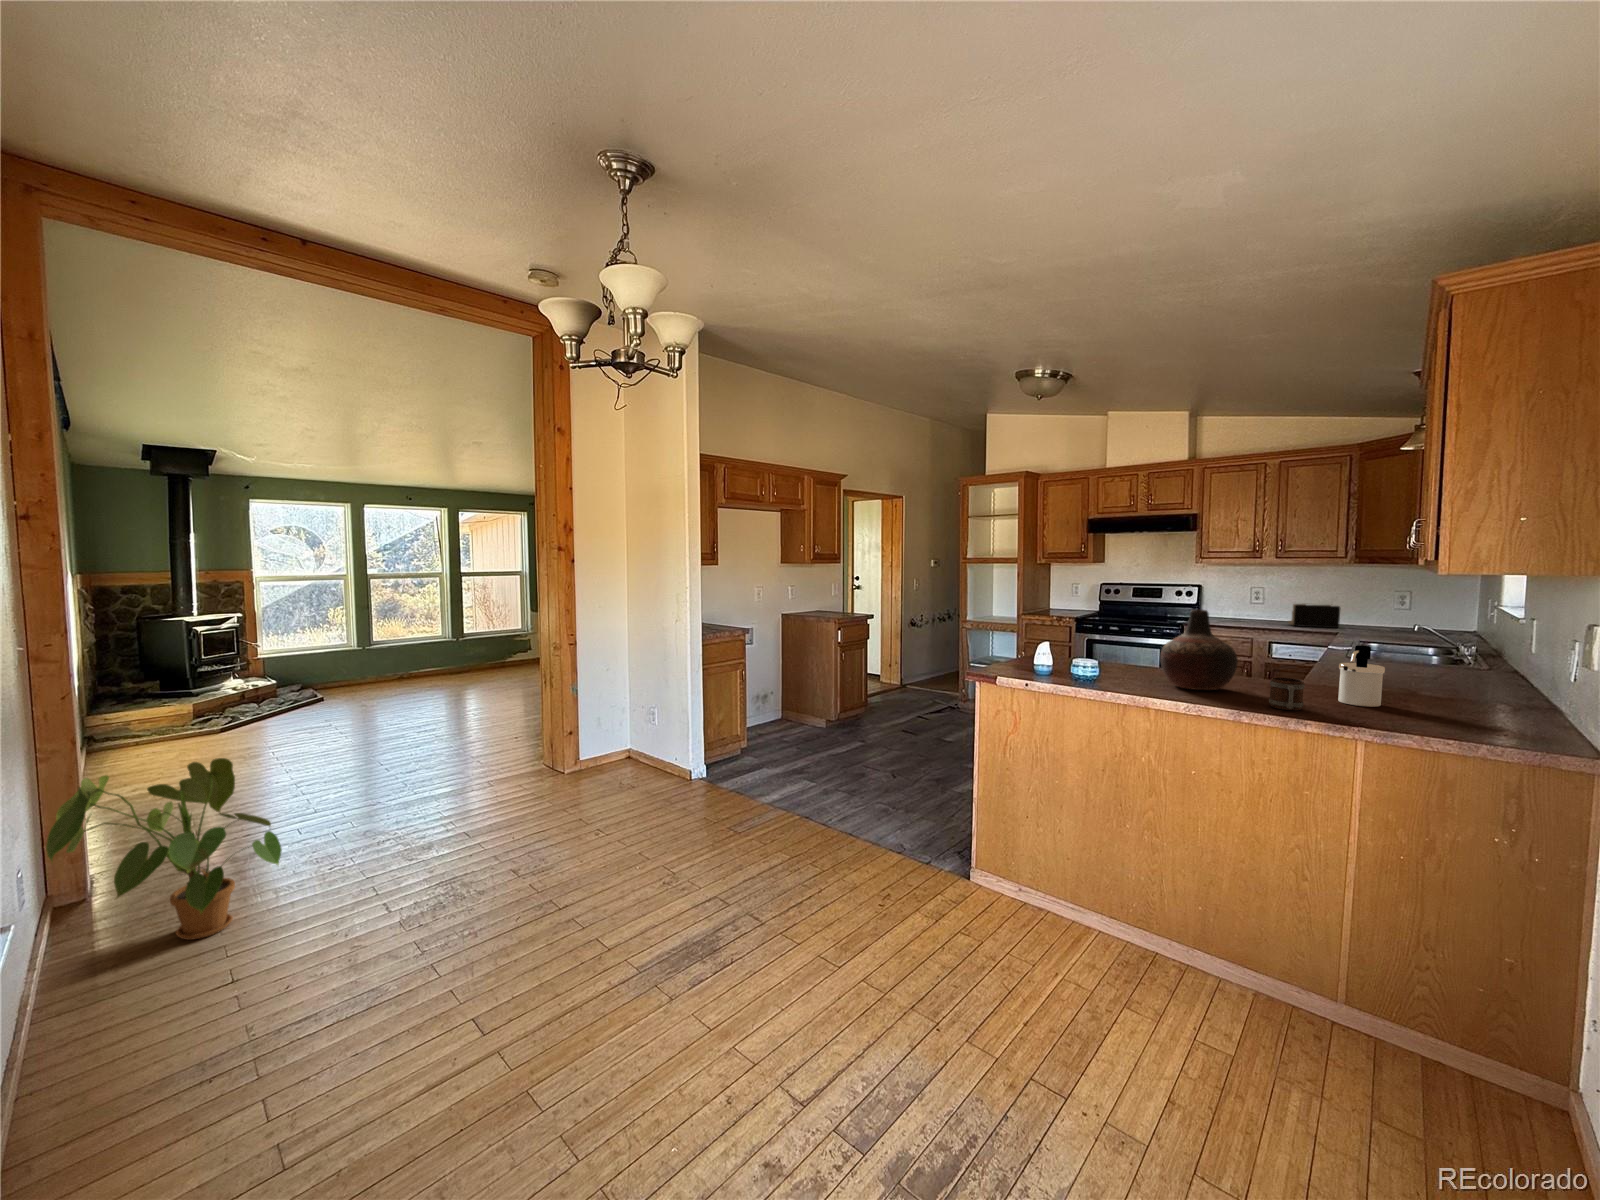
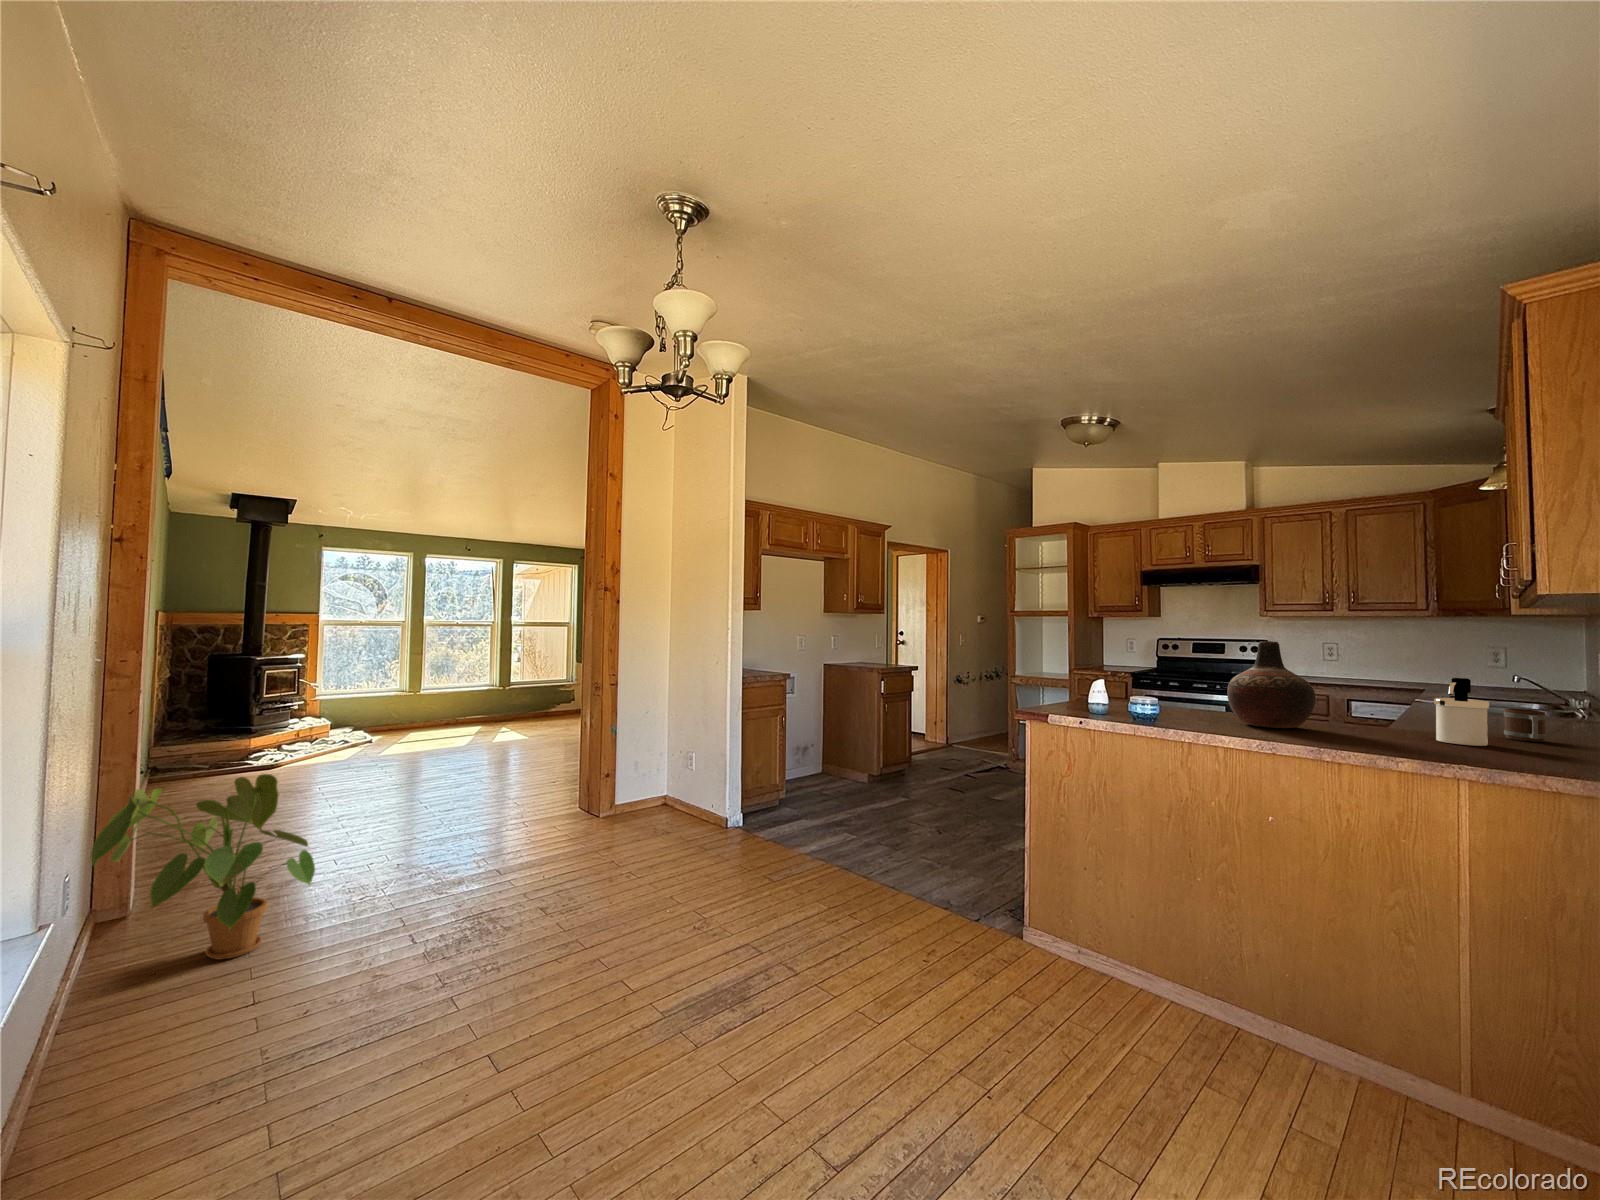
toaster: present [1288,604,1341,628] -> none [1360,660,1421,687]
mug: present [1269,677,1305,710] -> present [1504,708,1546,742]

